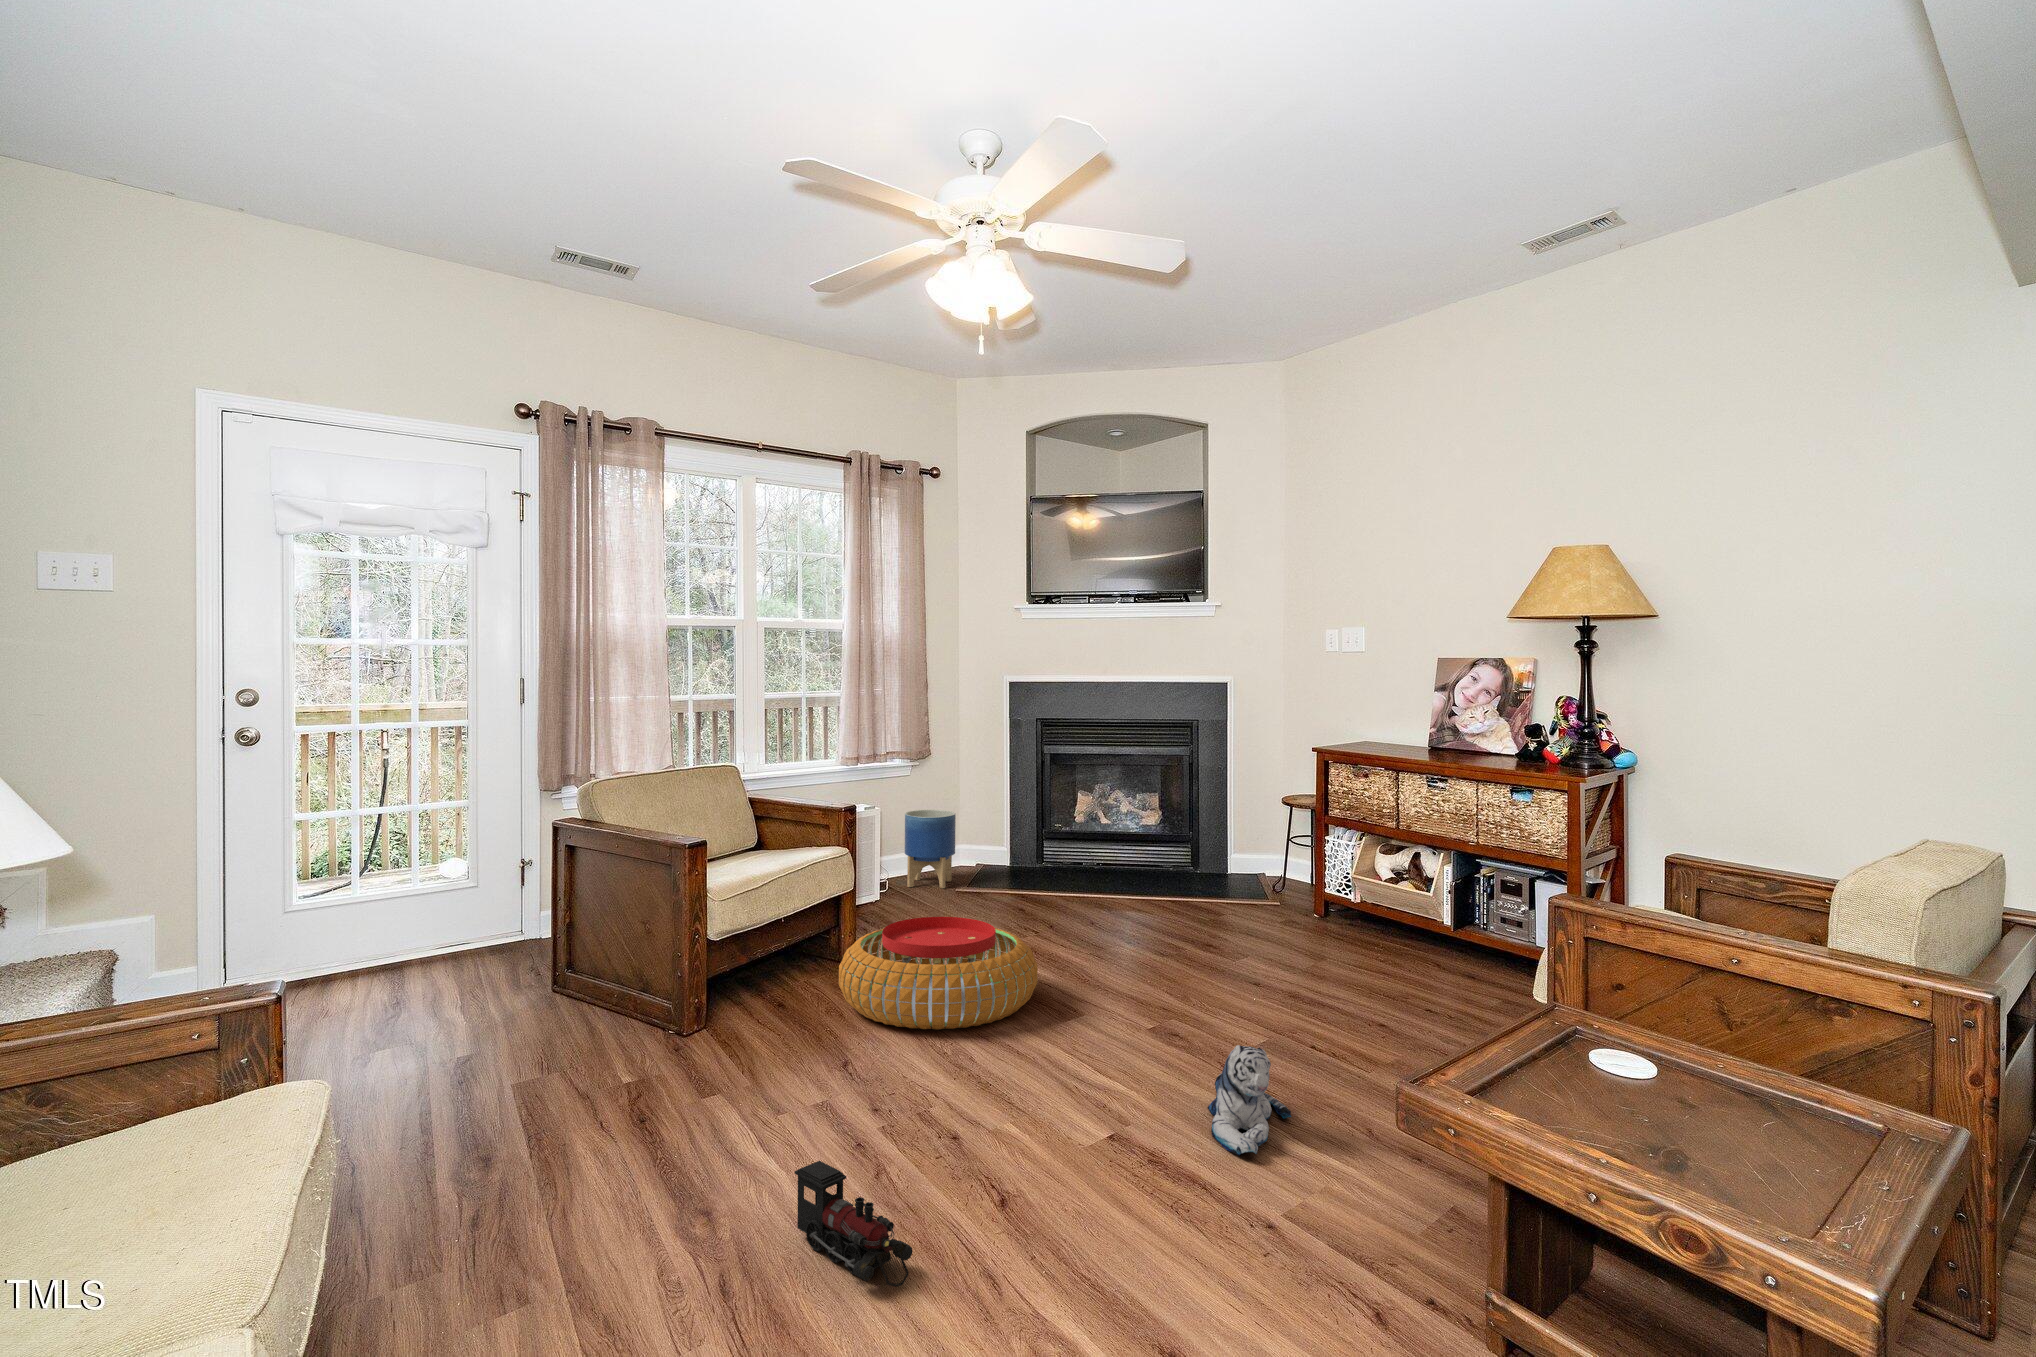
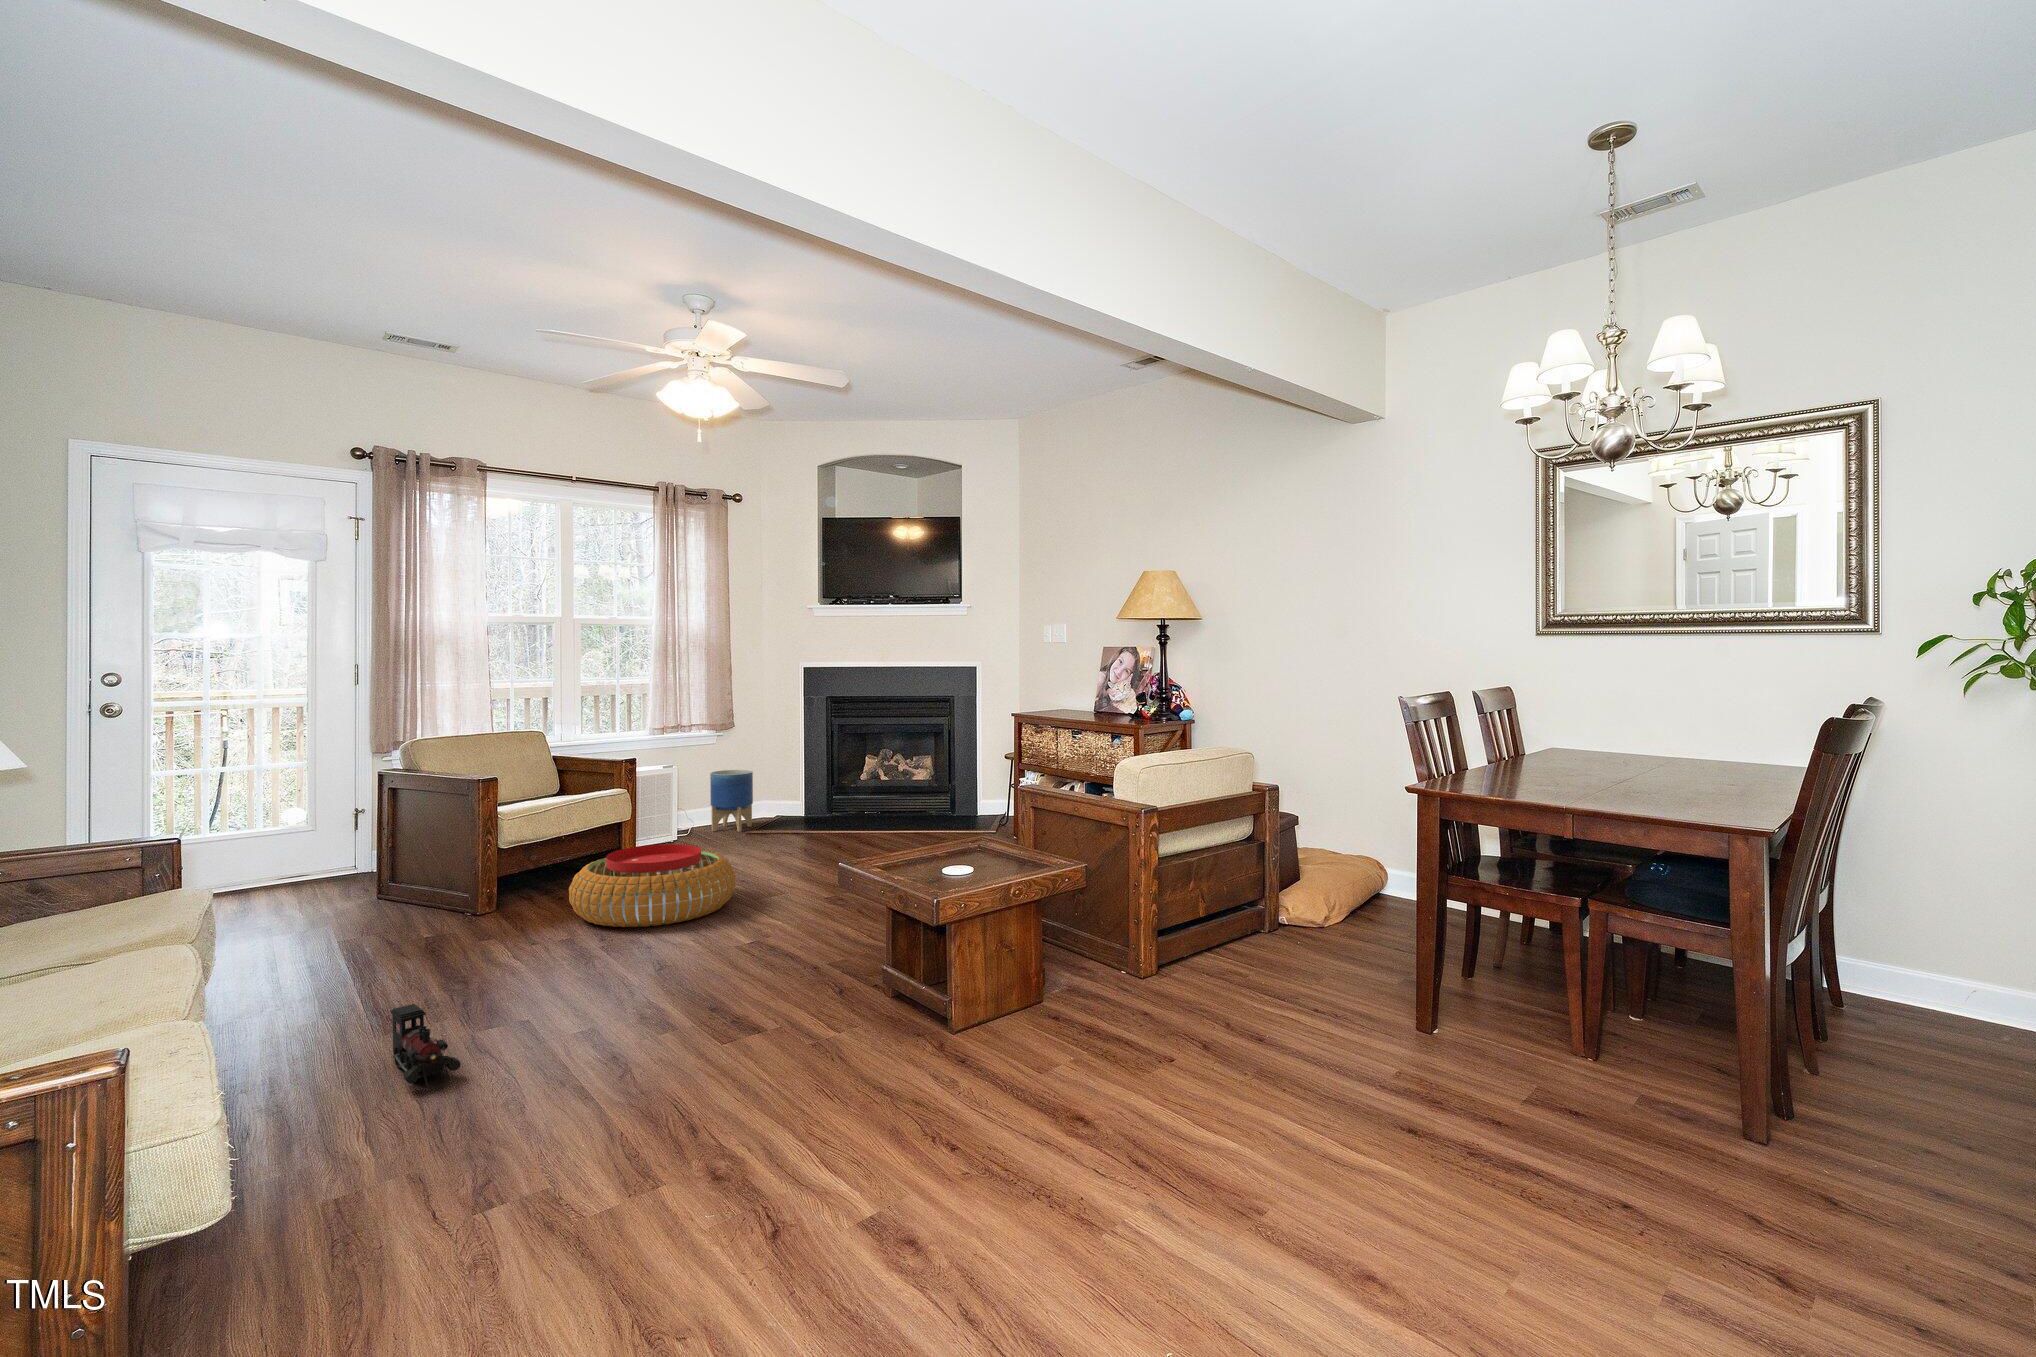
plush toy: present [1208,1045,1291,1155] -> none [772,924,848,1004]

